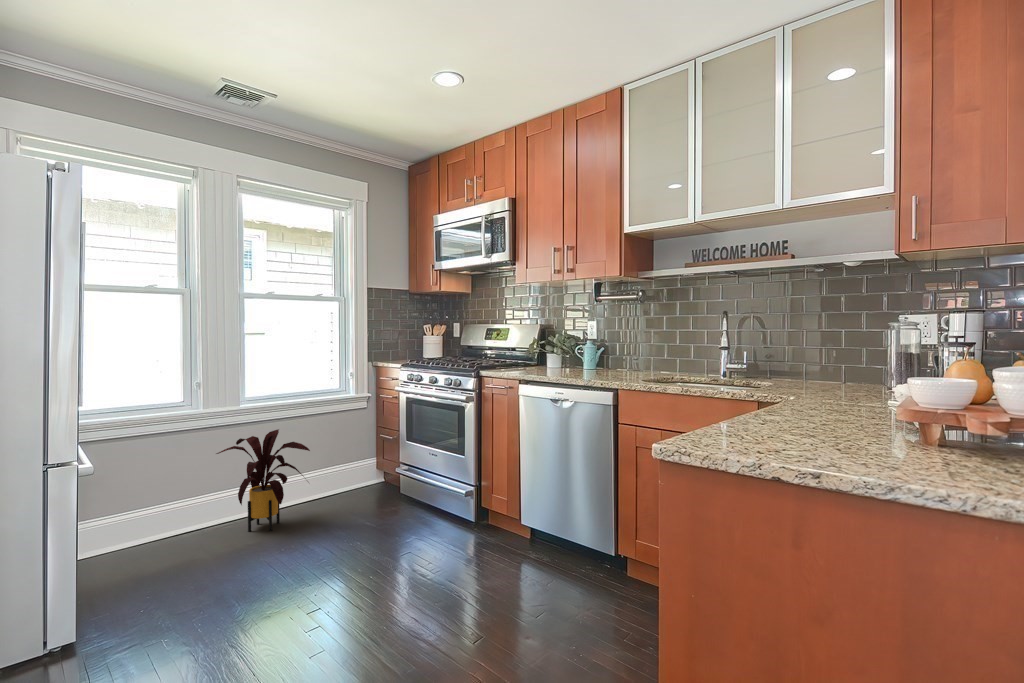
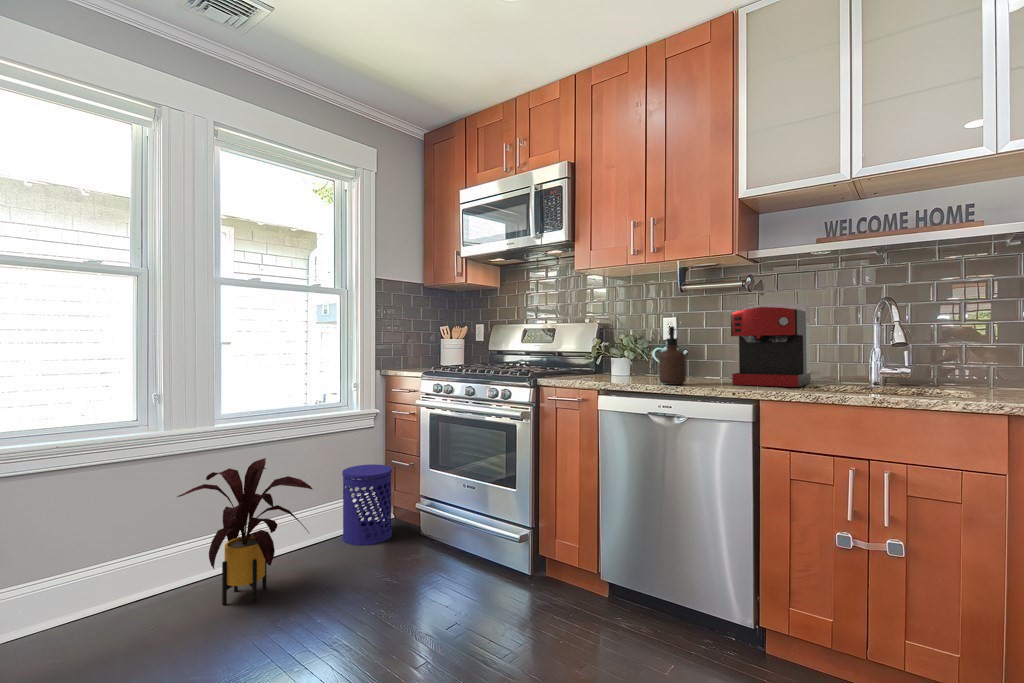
coffee maker: none [611,315,675,379] -> present [731,303,811,387]
soap dispenser: none [560,333,579,376] -> present [659,326,686,385]
waste bin: none [340,438,379,499] -> present [342,464,392,545]

